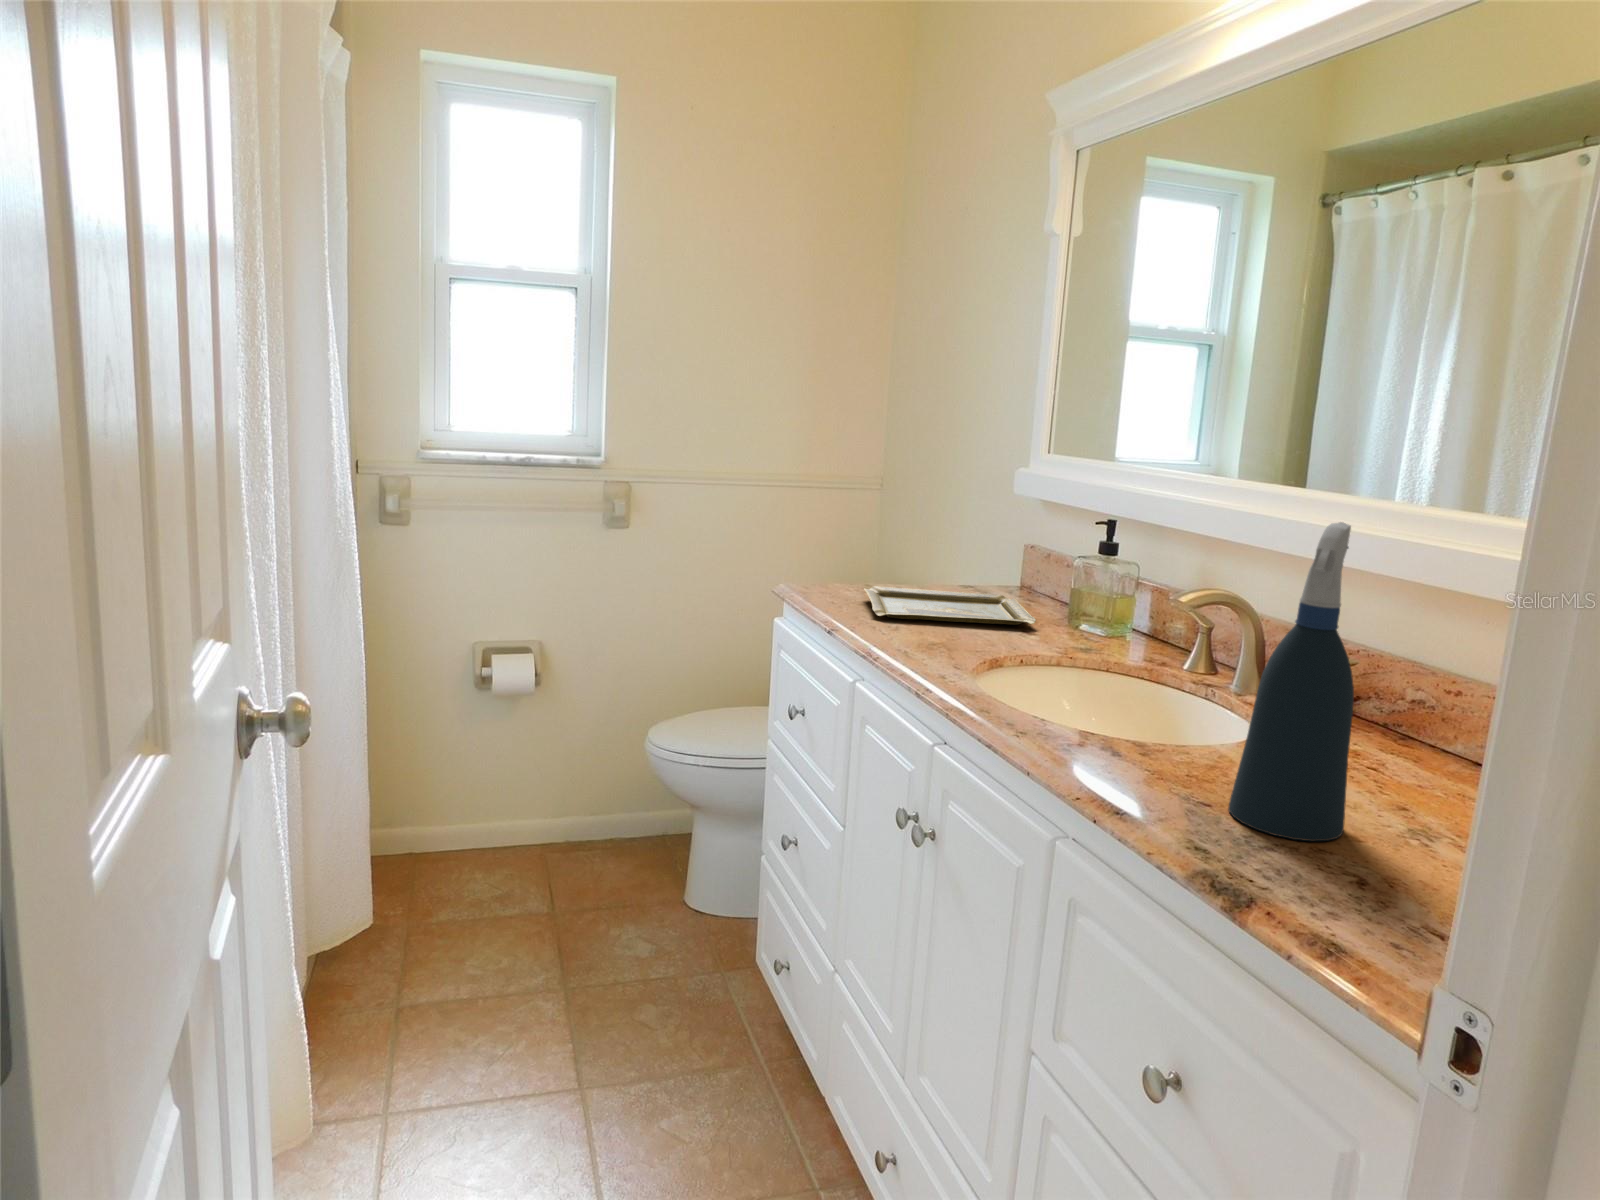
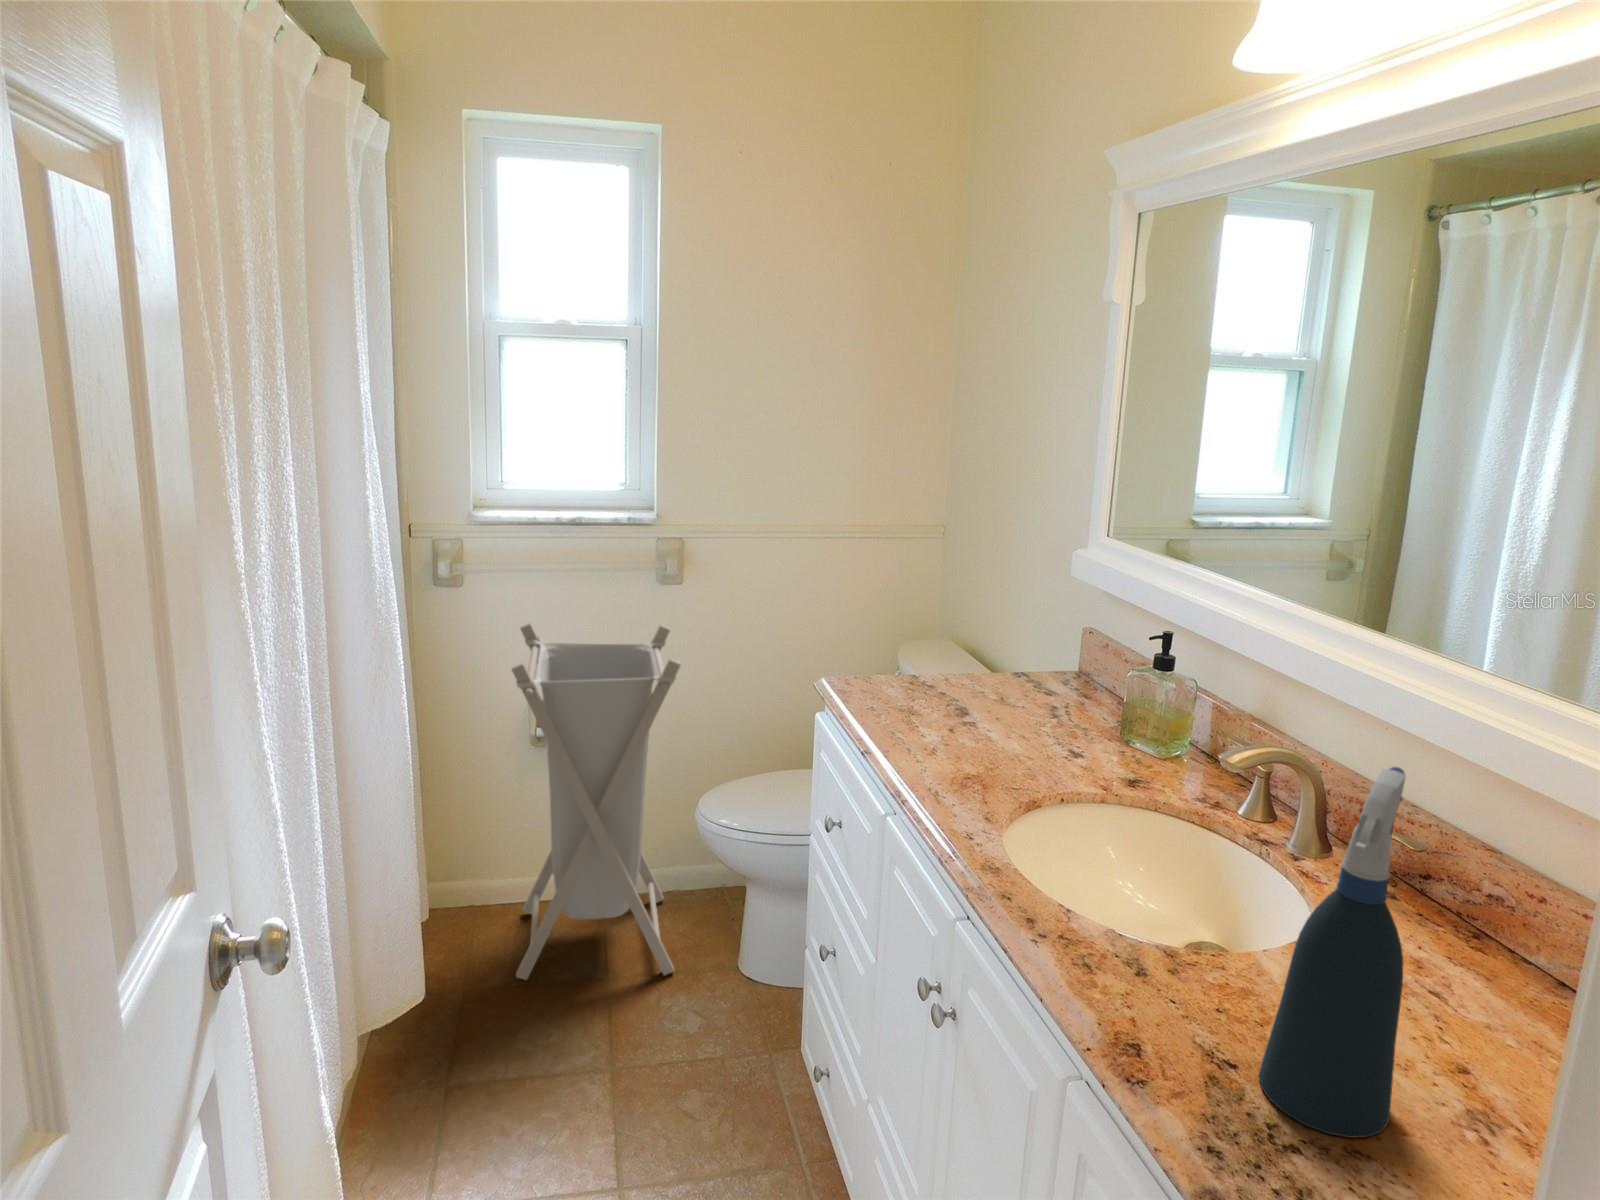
laundry hamper: none [463,562,634,918] -> present [512,623,681,980]
tray: present [864,586,1036,625] -> none [904,687,1083,743]

